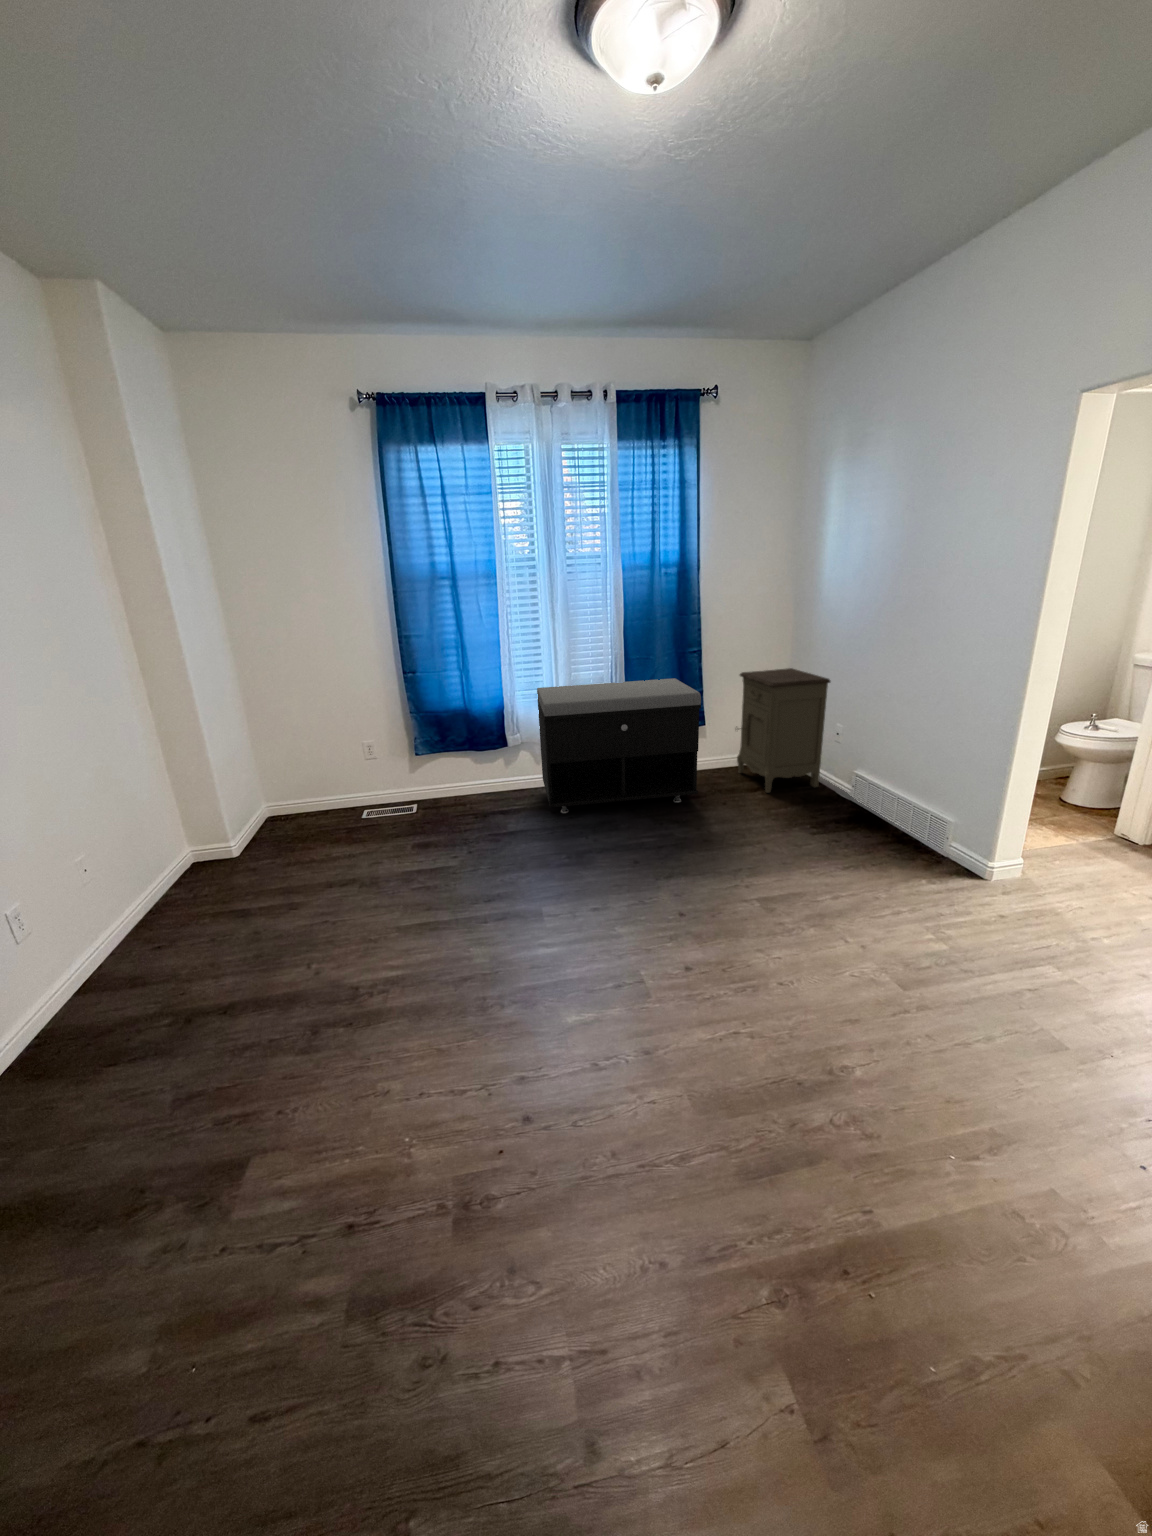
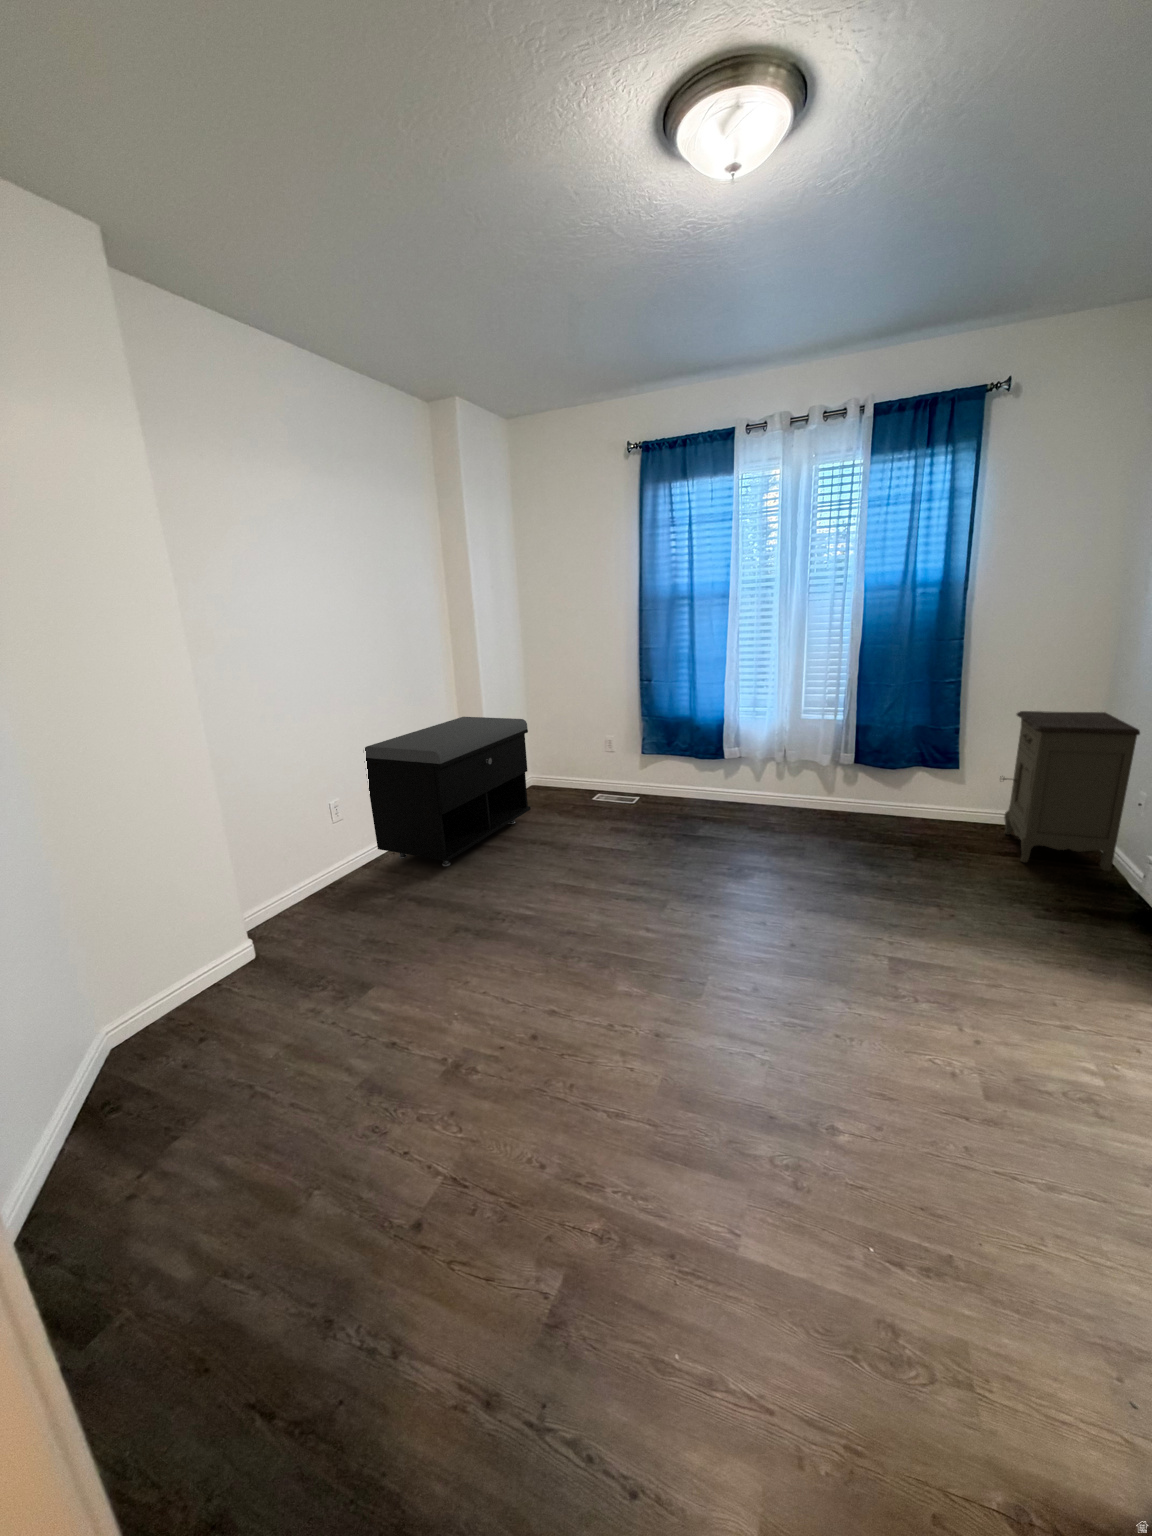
storage bench: present [537,678,701,814] -> present [365,717,531,867]

